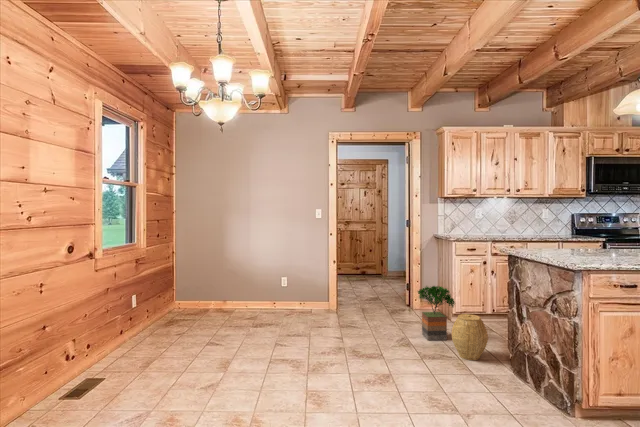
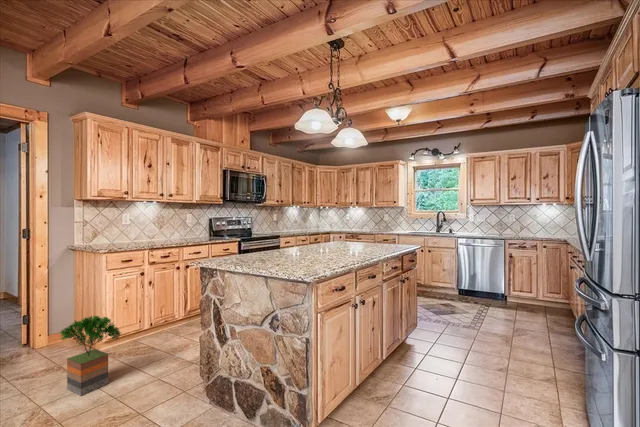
woven basket: present [452,314,488,360] -> none [125,343,172,403]

